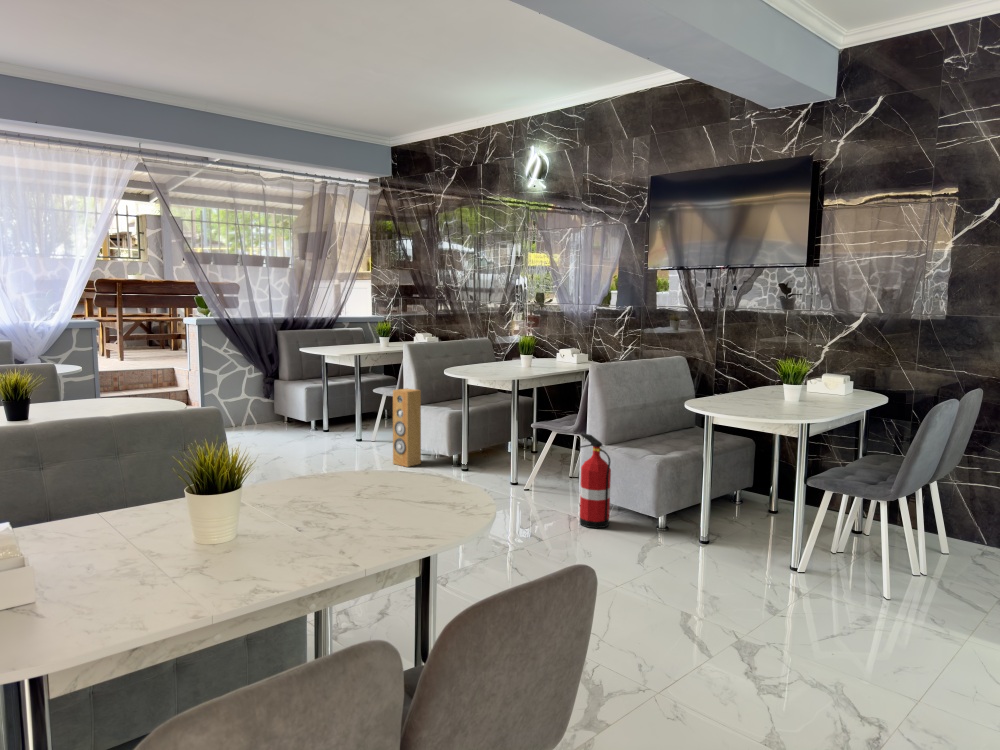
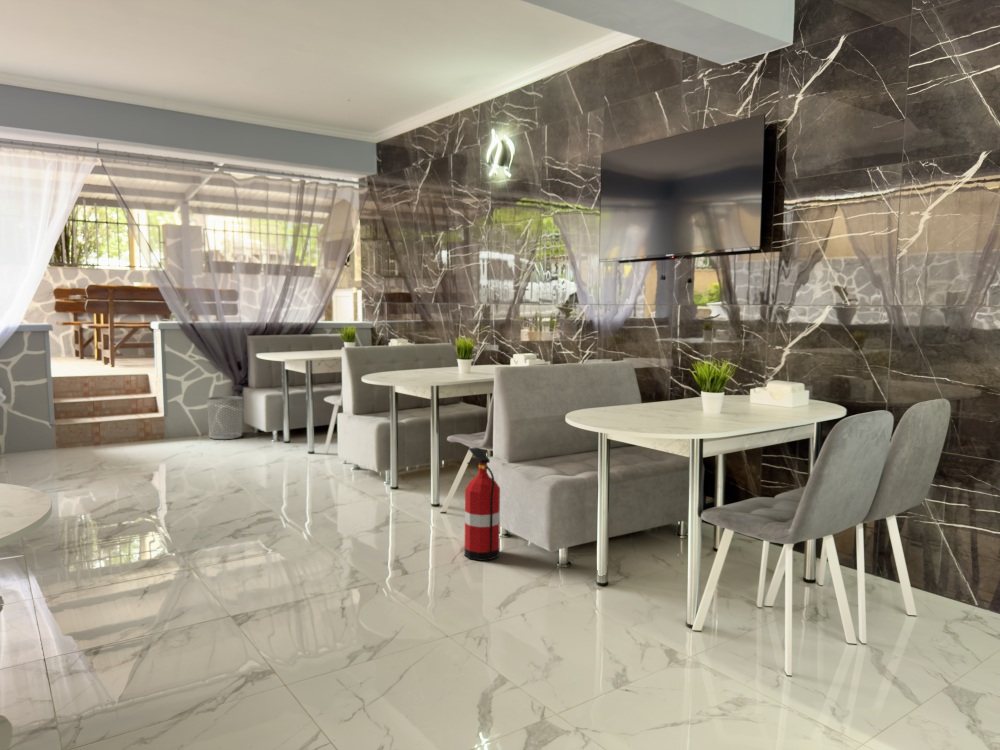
waste bin: none [246,388,280,430] -> present [207,396,243,439]
speaker: present [393,388,421,467] -> none [319,396,350,482]

